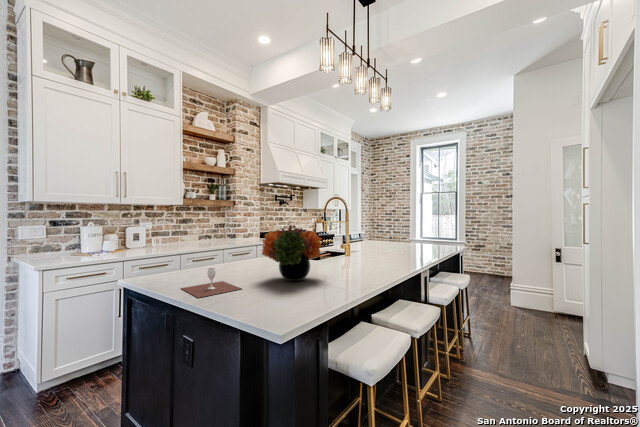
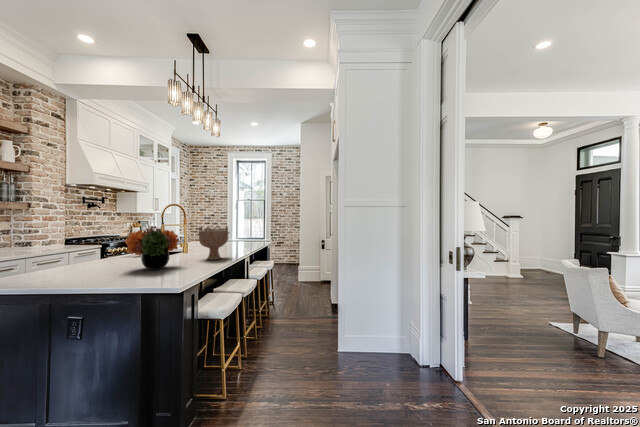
decorative bowl: none [352,225,393,274] -> present [198,226,229,260]
wine glass: present [181,268,242,298] -> none [45,264,115,287]

